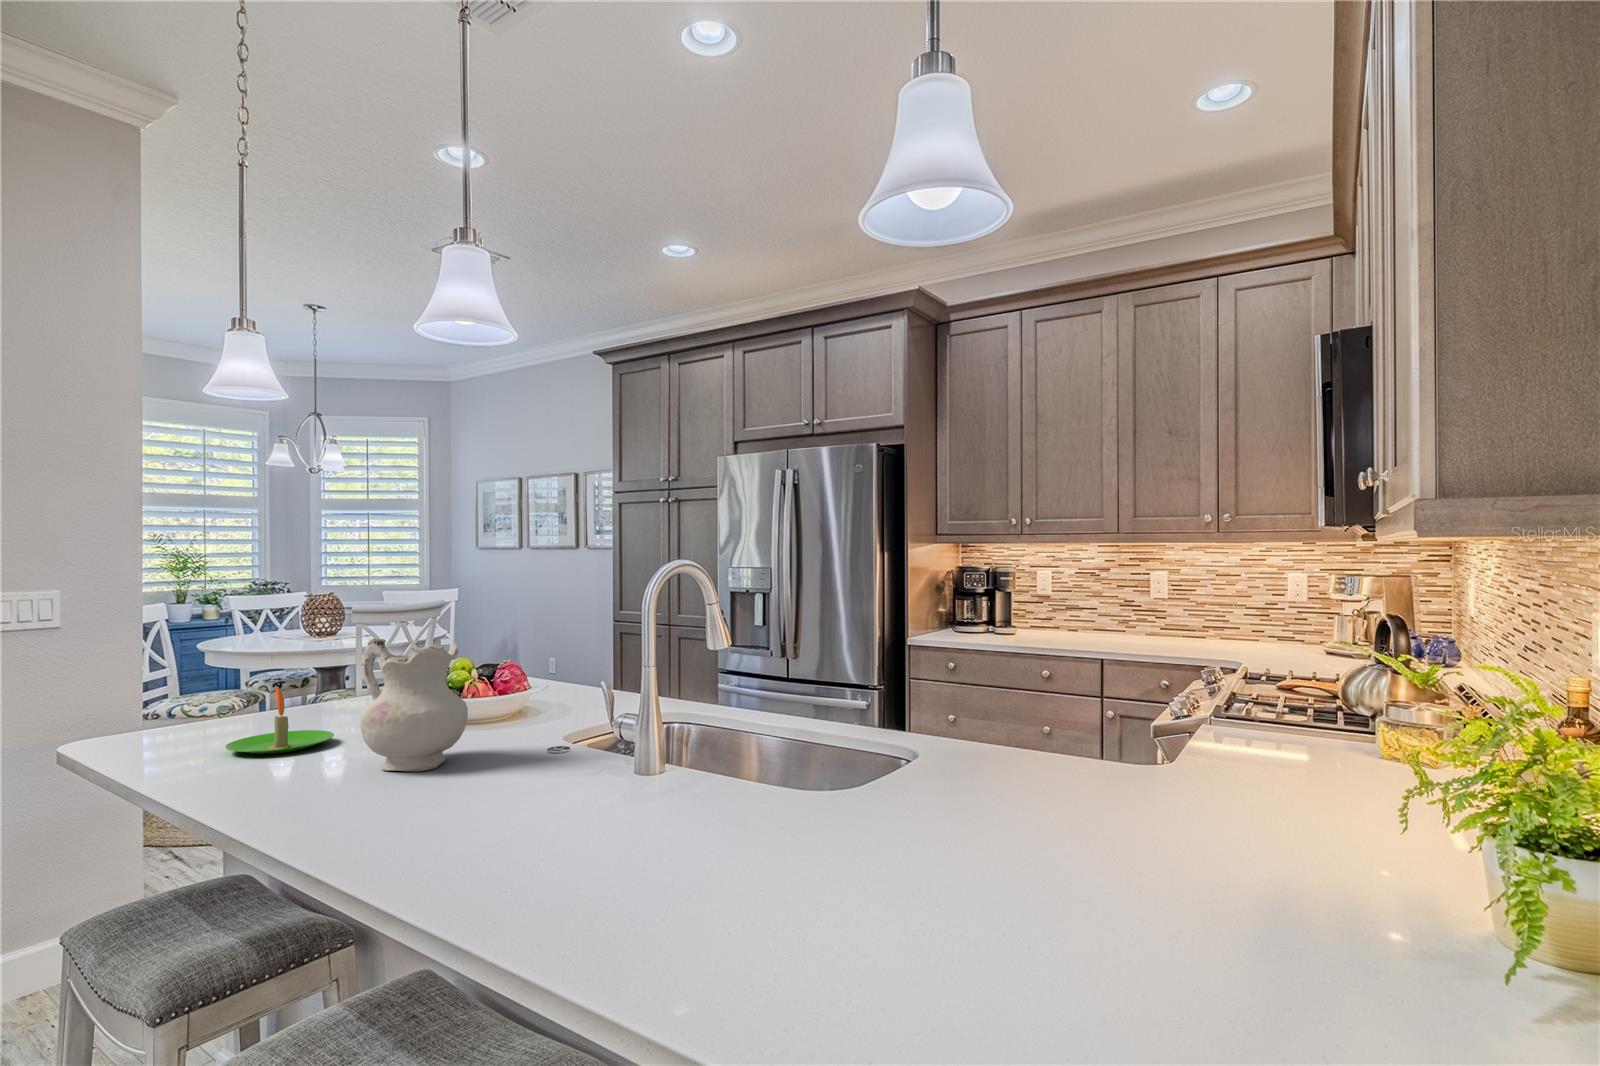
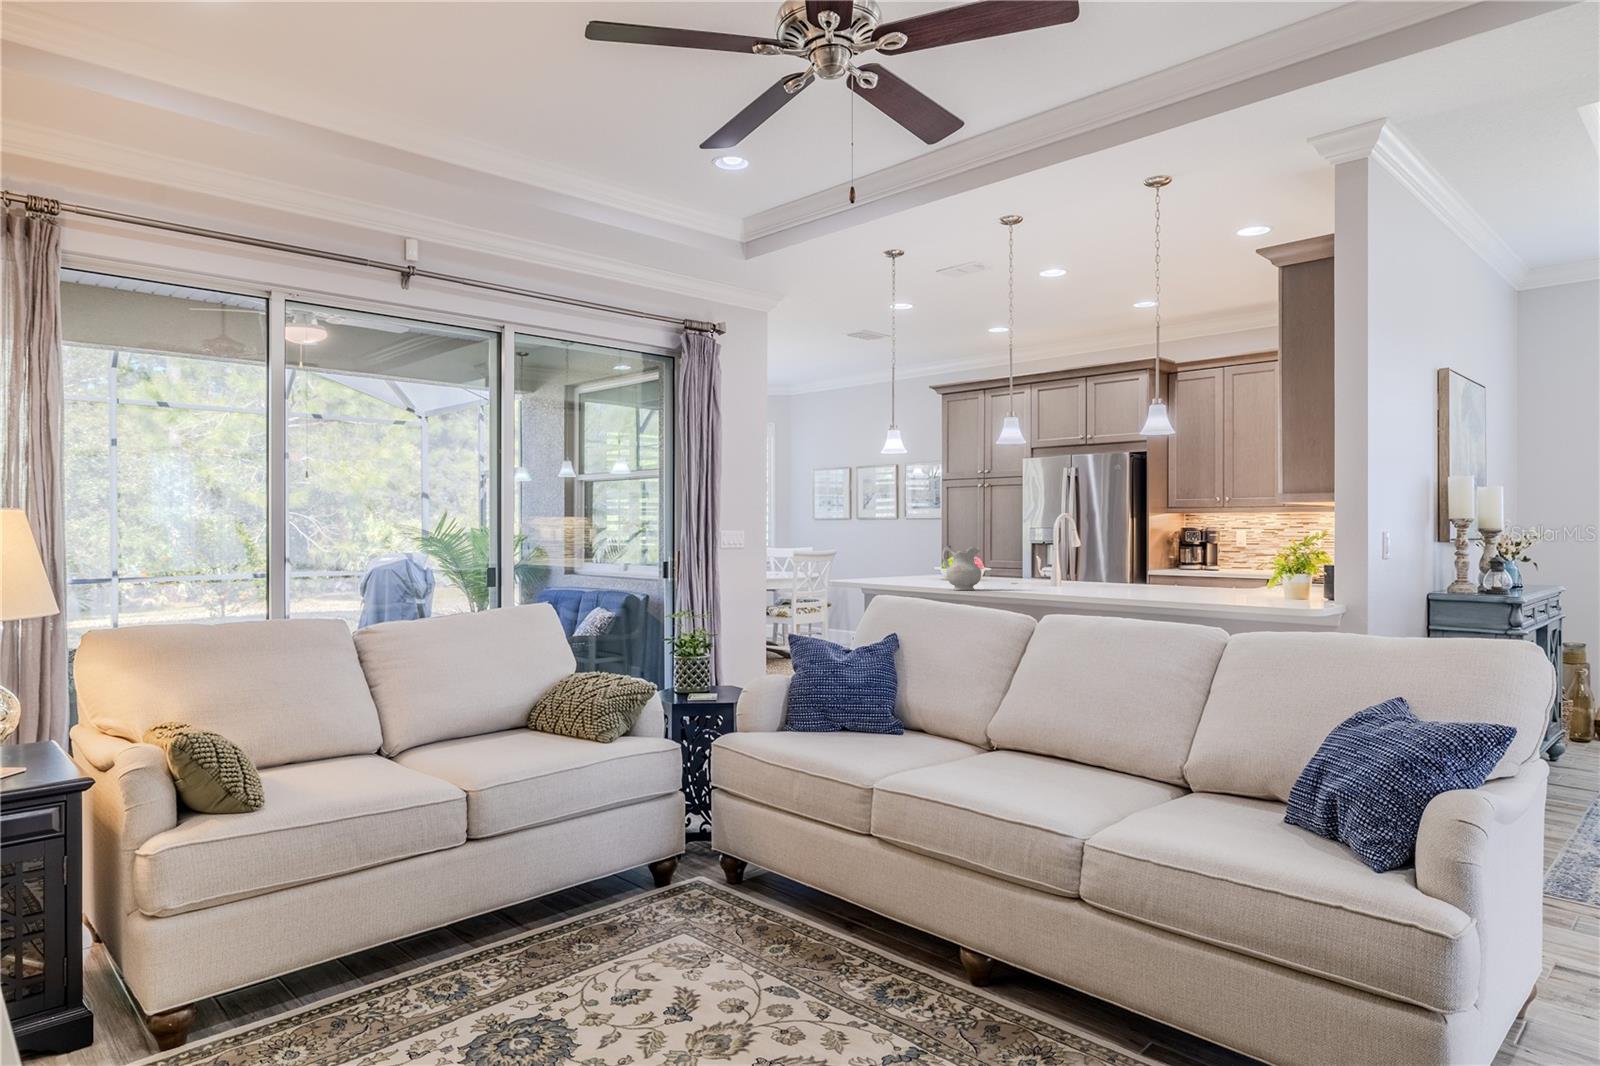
candle: present [225,687,334,754] -> none [883,565,918,588]

